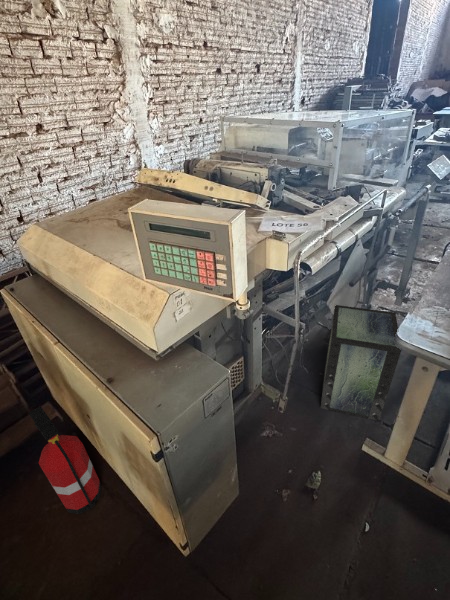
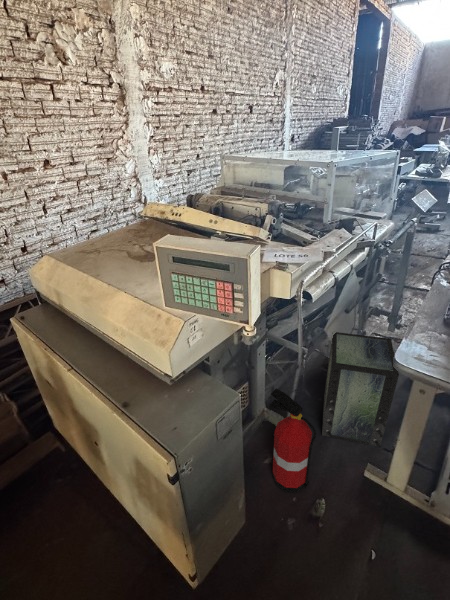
fire extinguisher: present [29,406,102,514] -> present [269,389,316,493]

